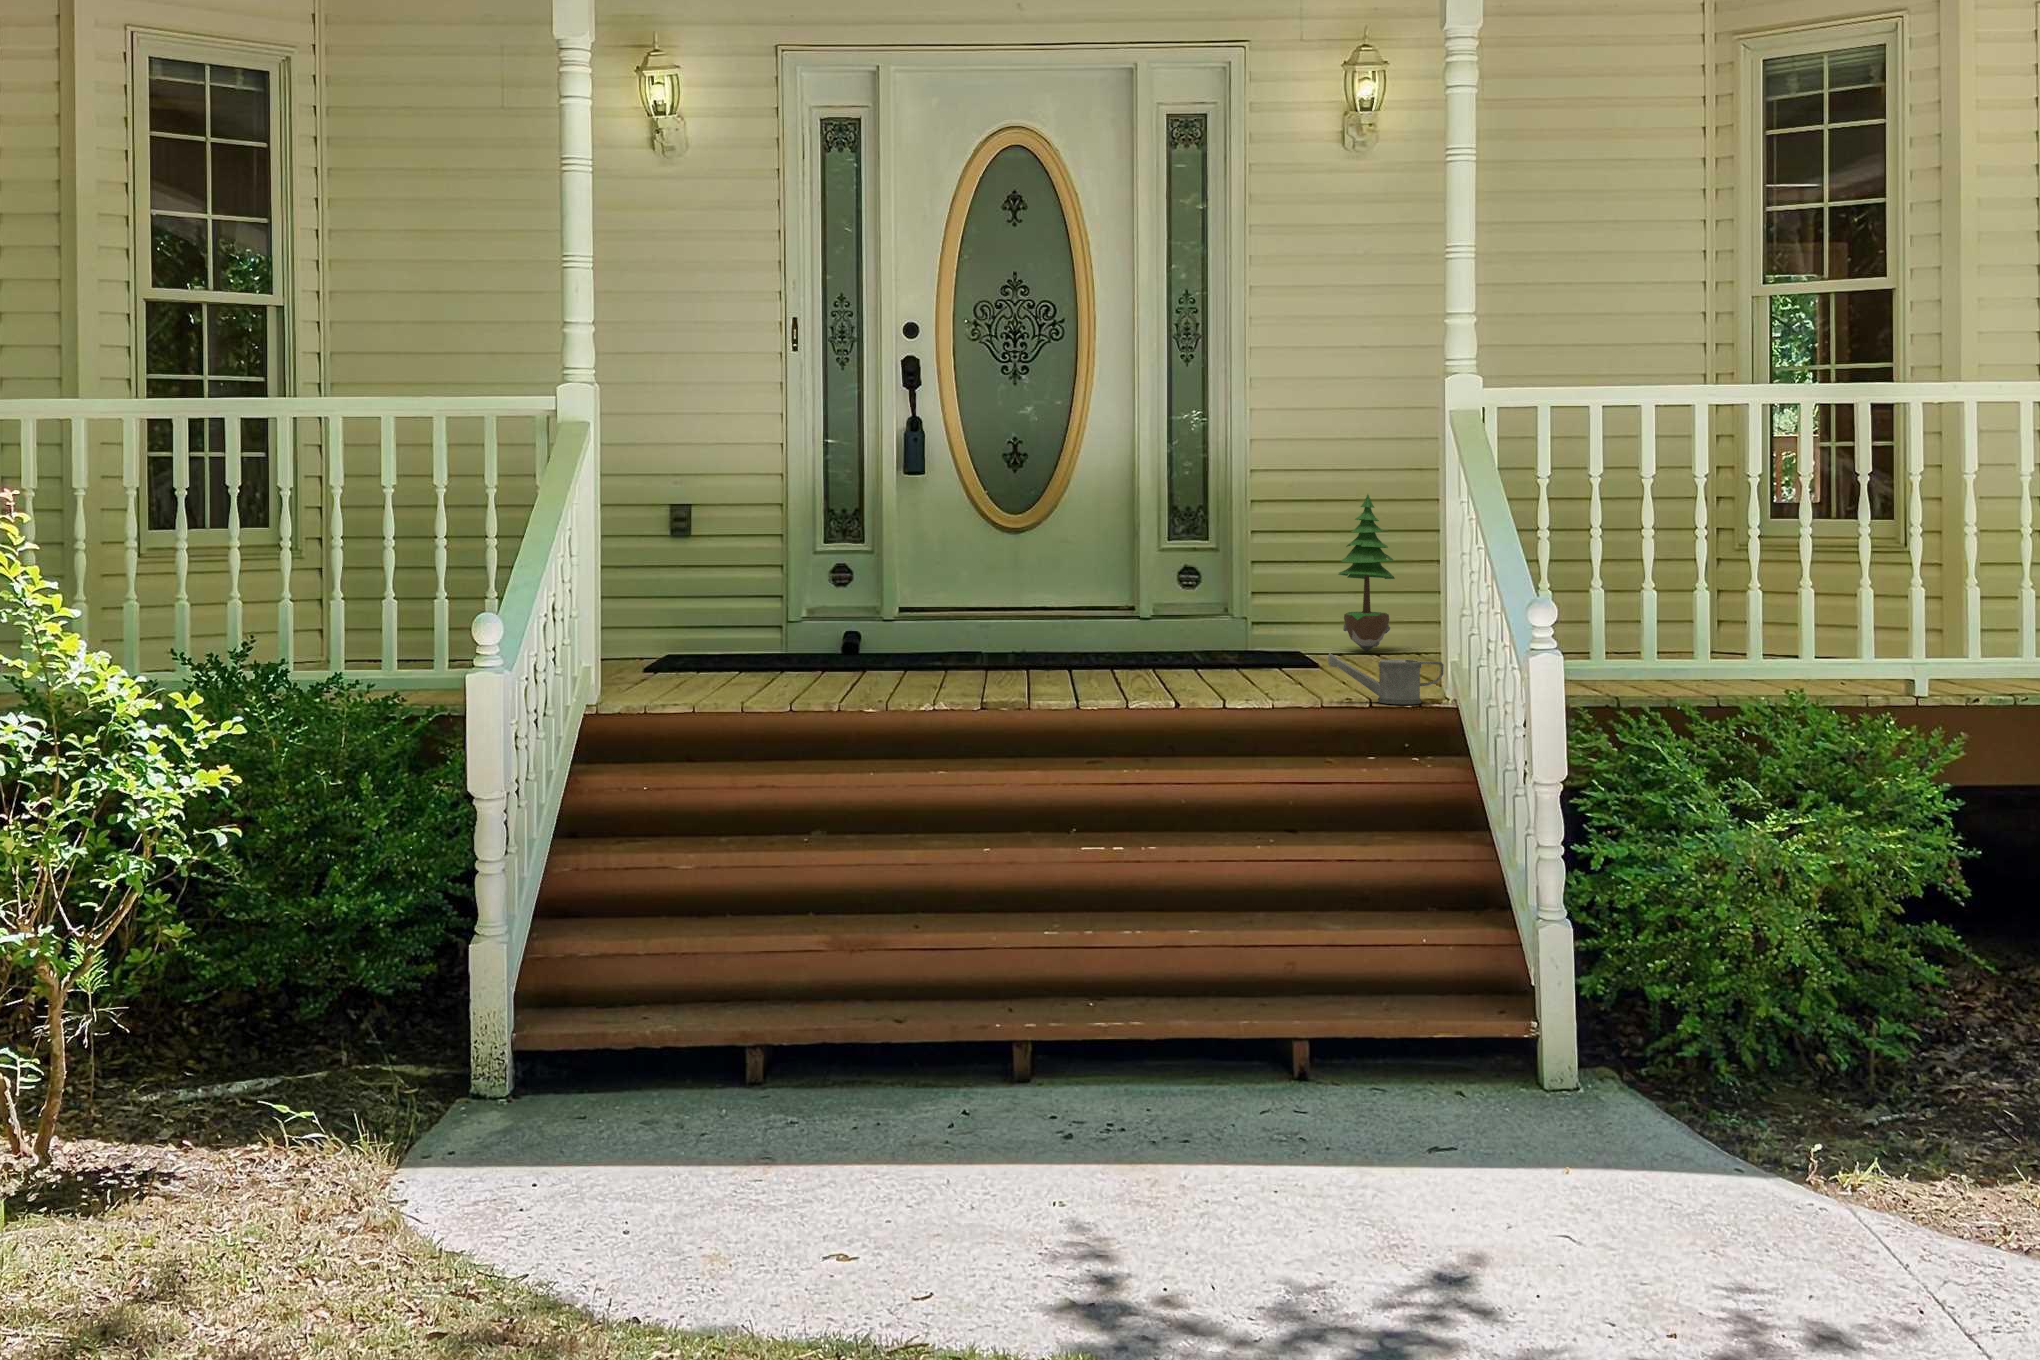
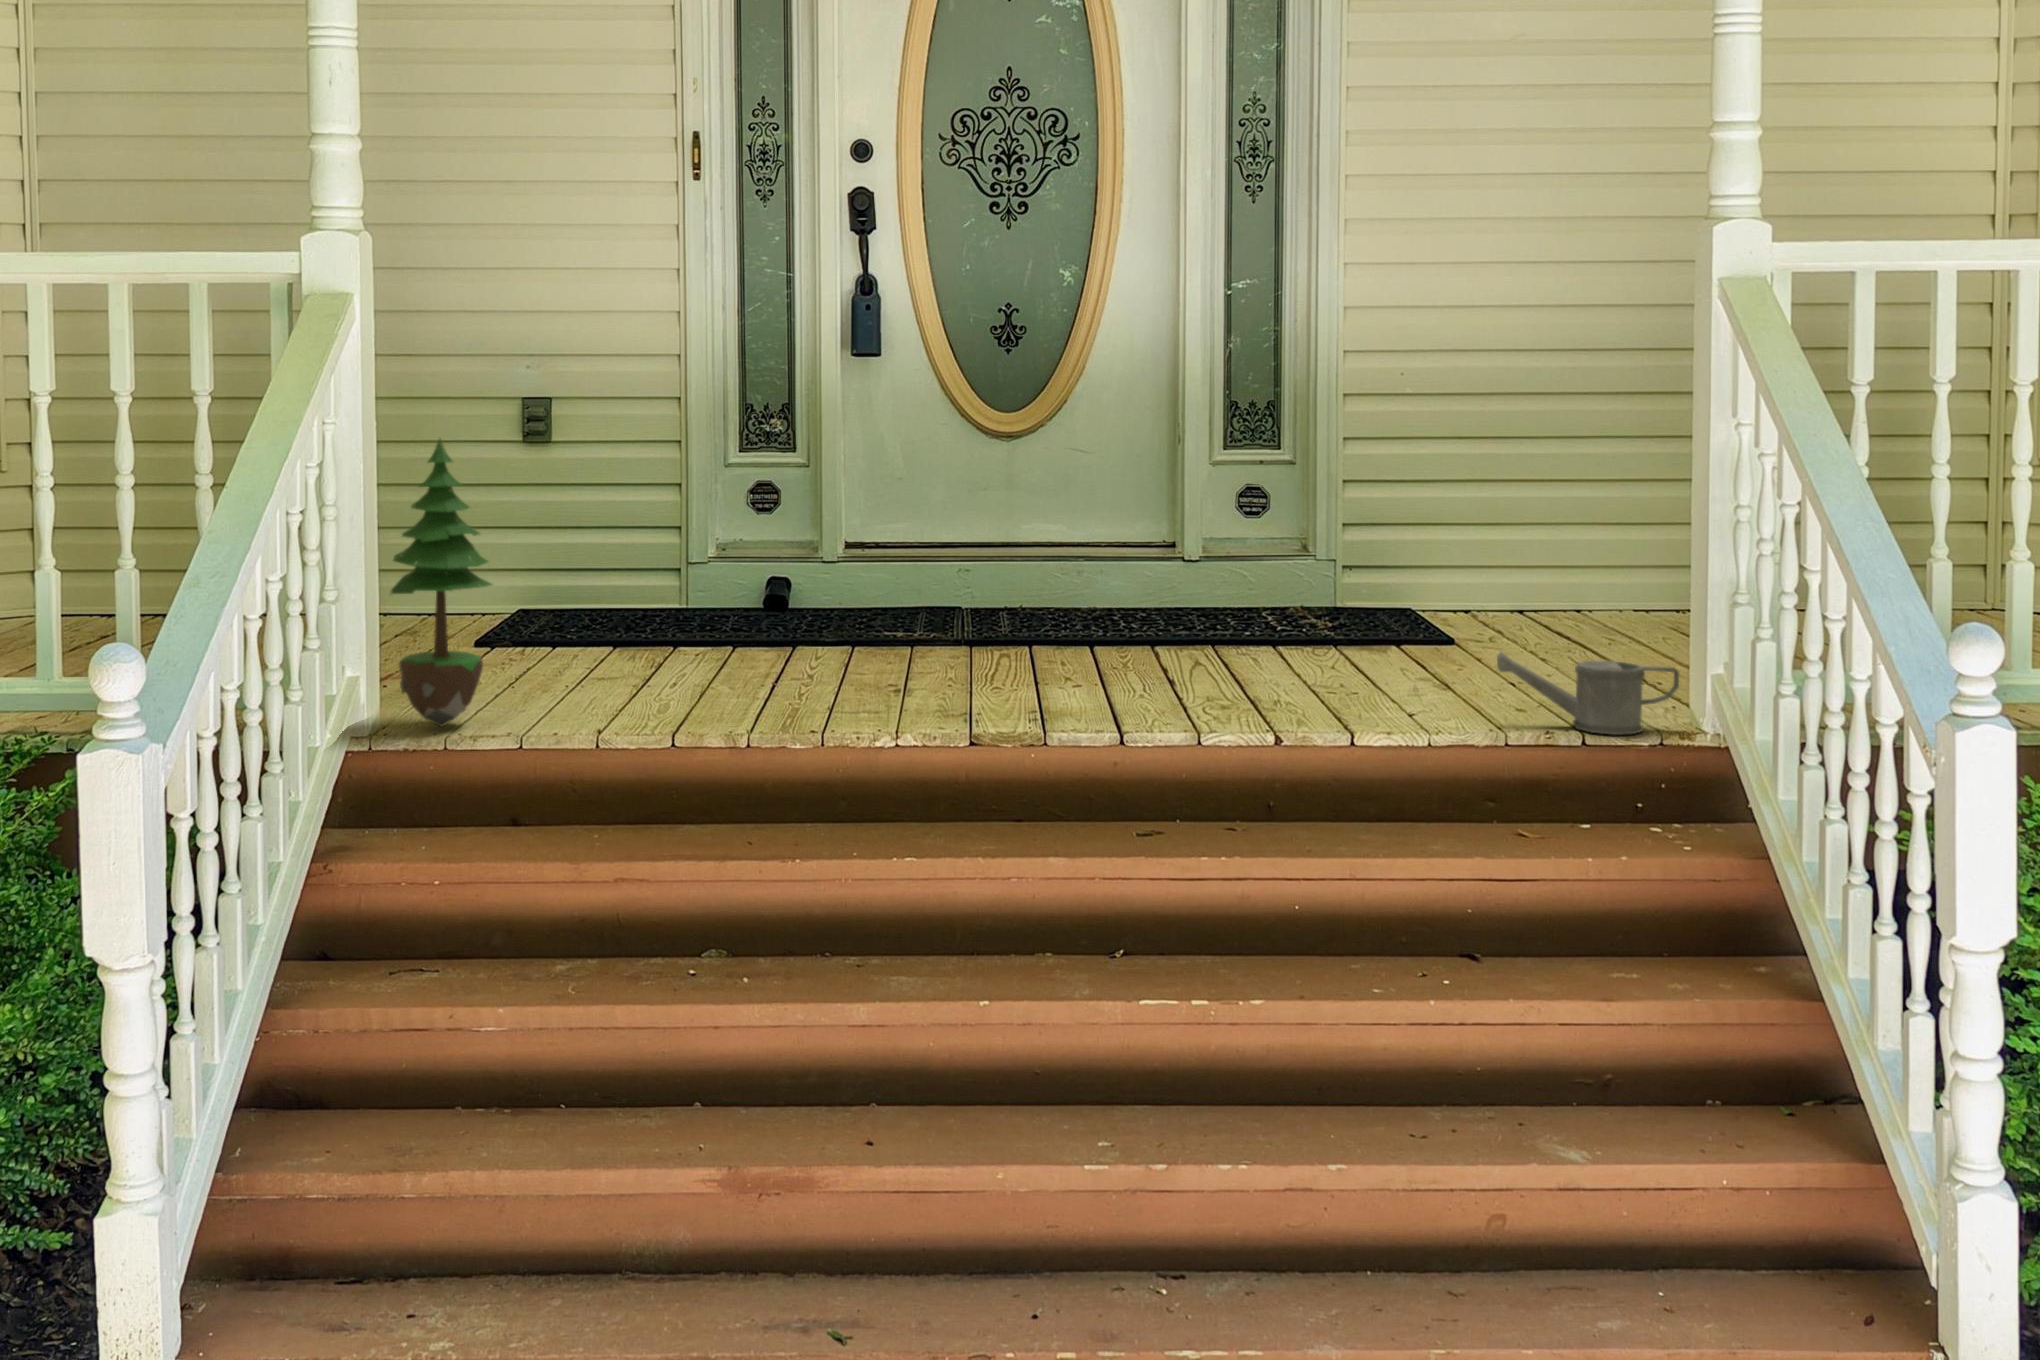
potted tree: present [1339,494,1395,652] -> present [391,438,492,727]

